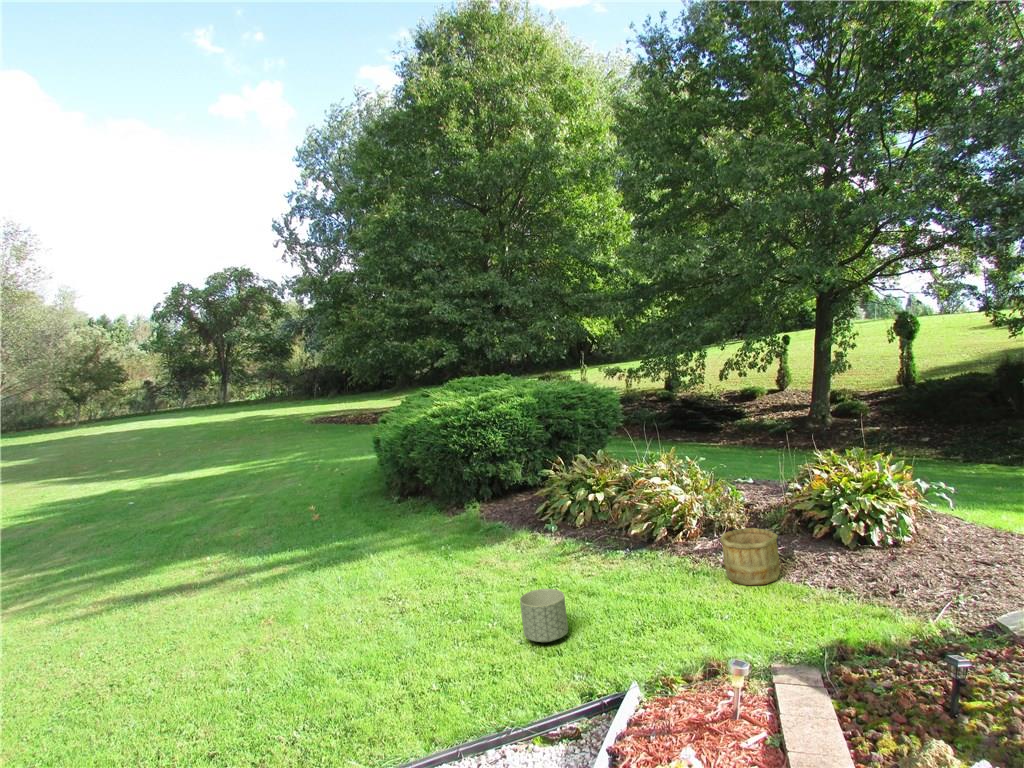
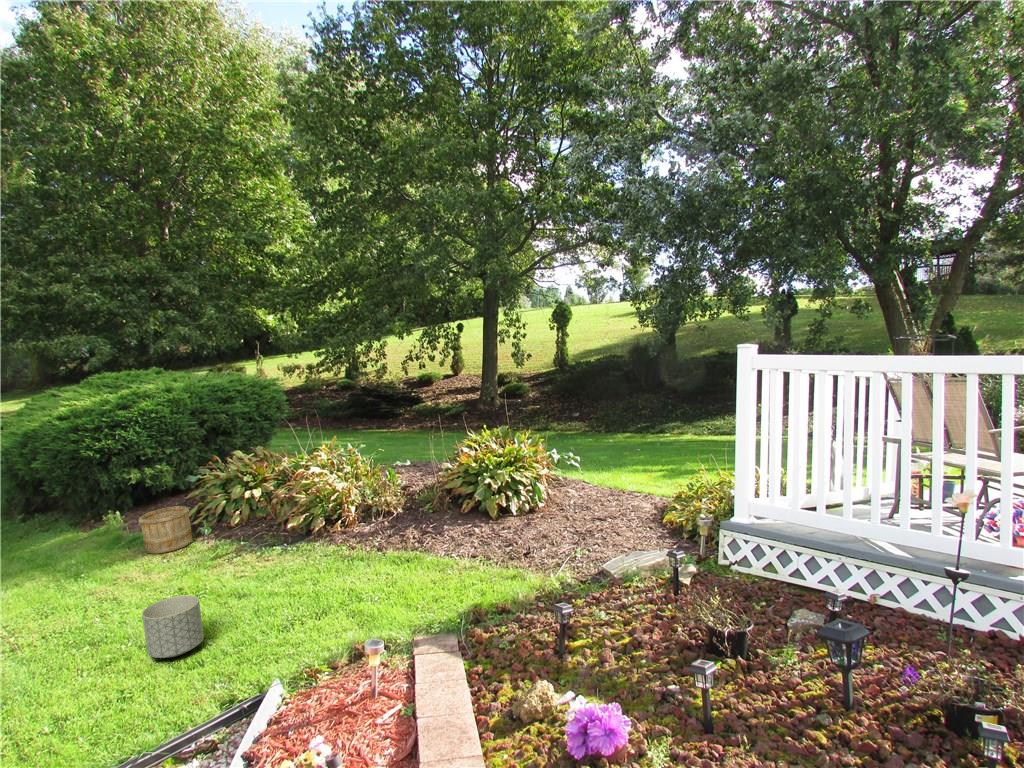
wooden bucket: present [720,528,780,585] -> present [139,506,192,554]

